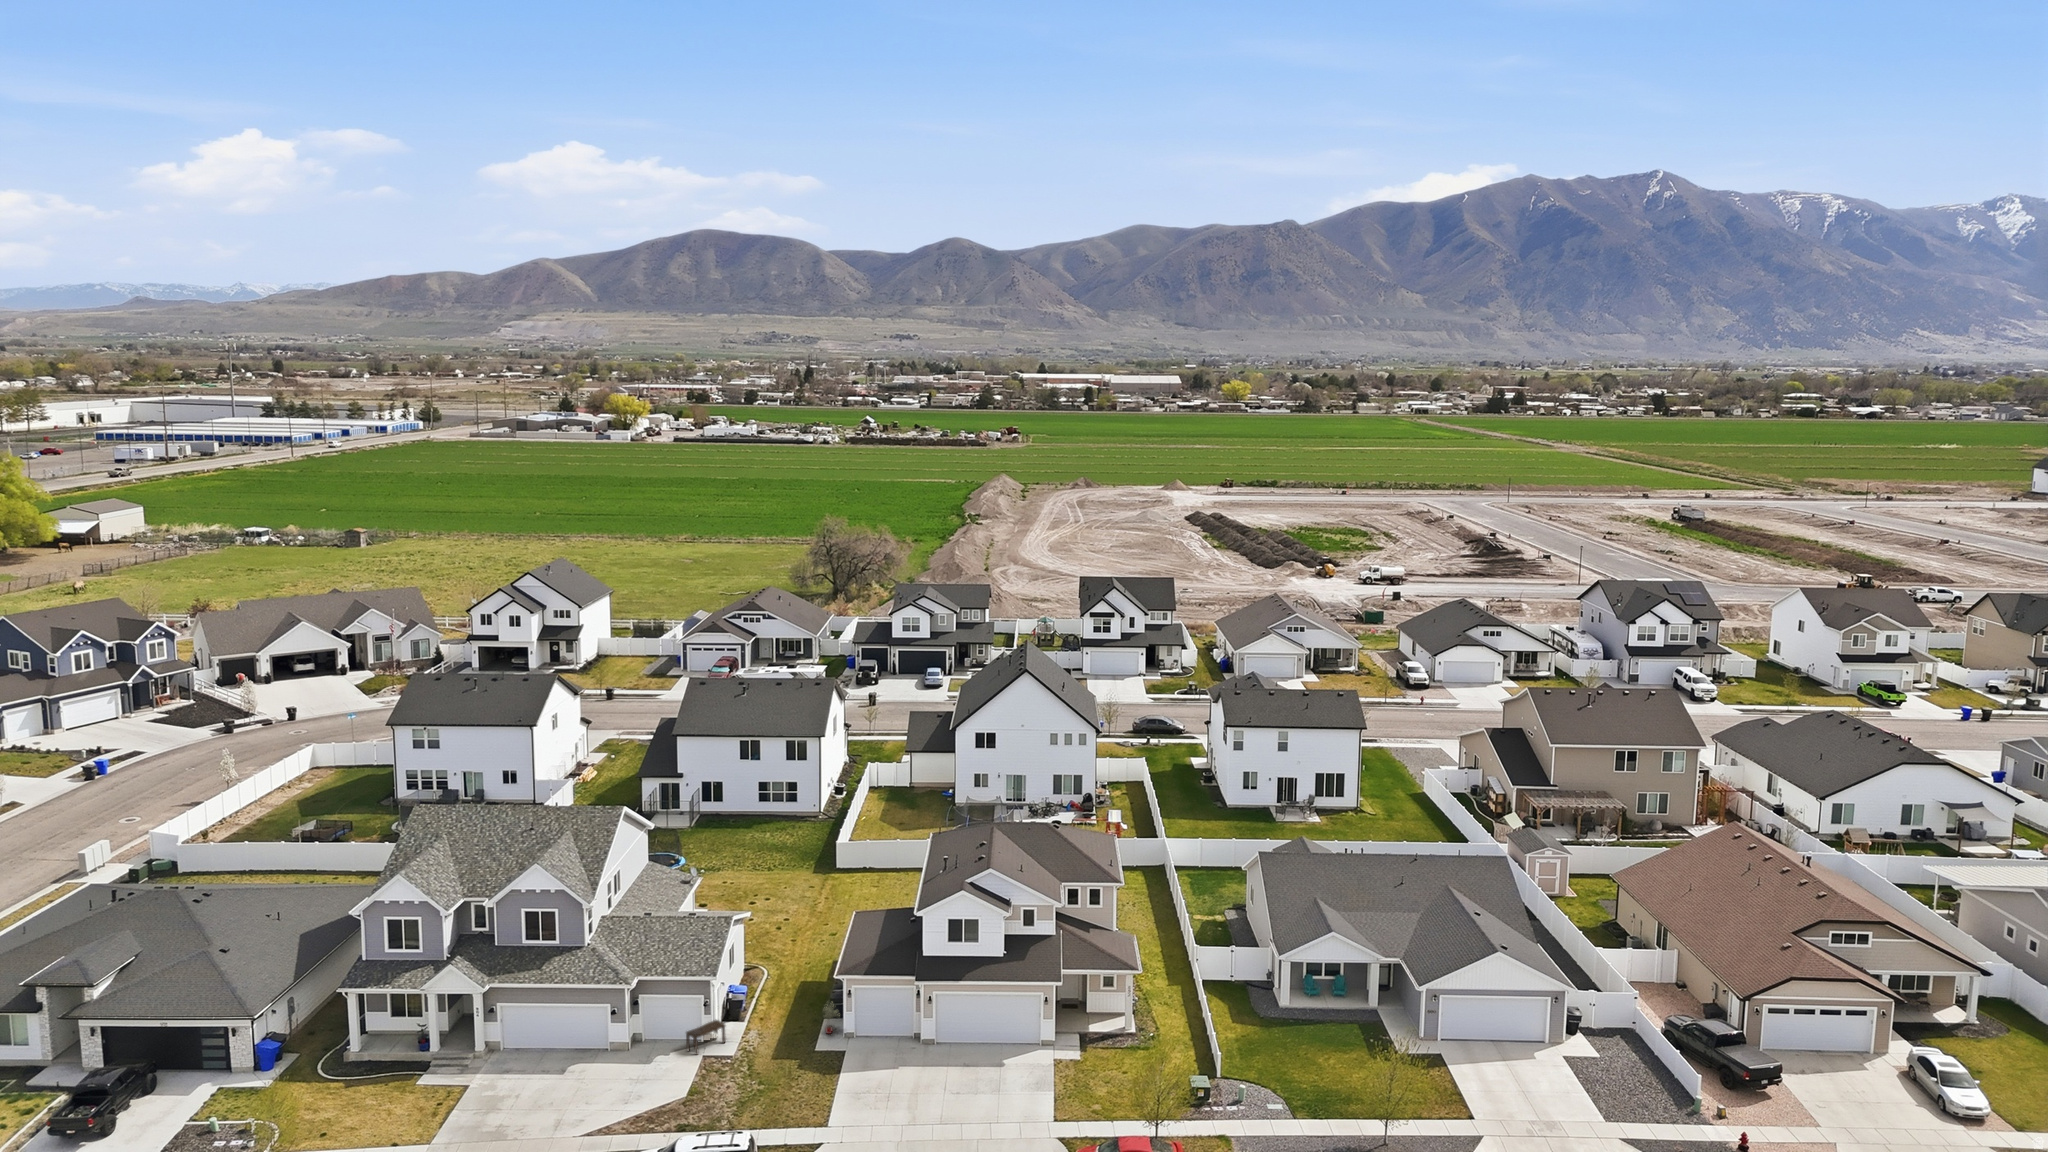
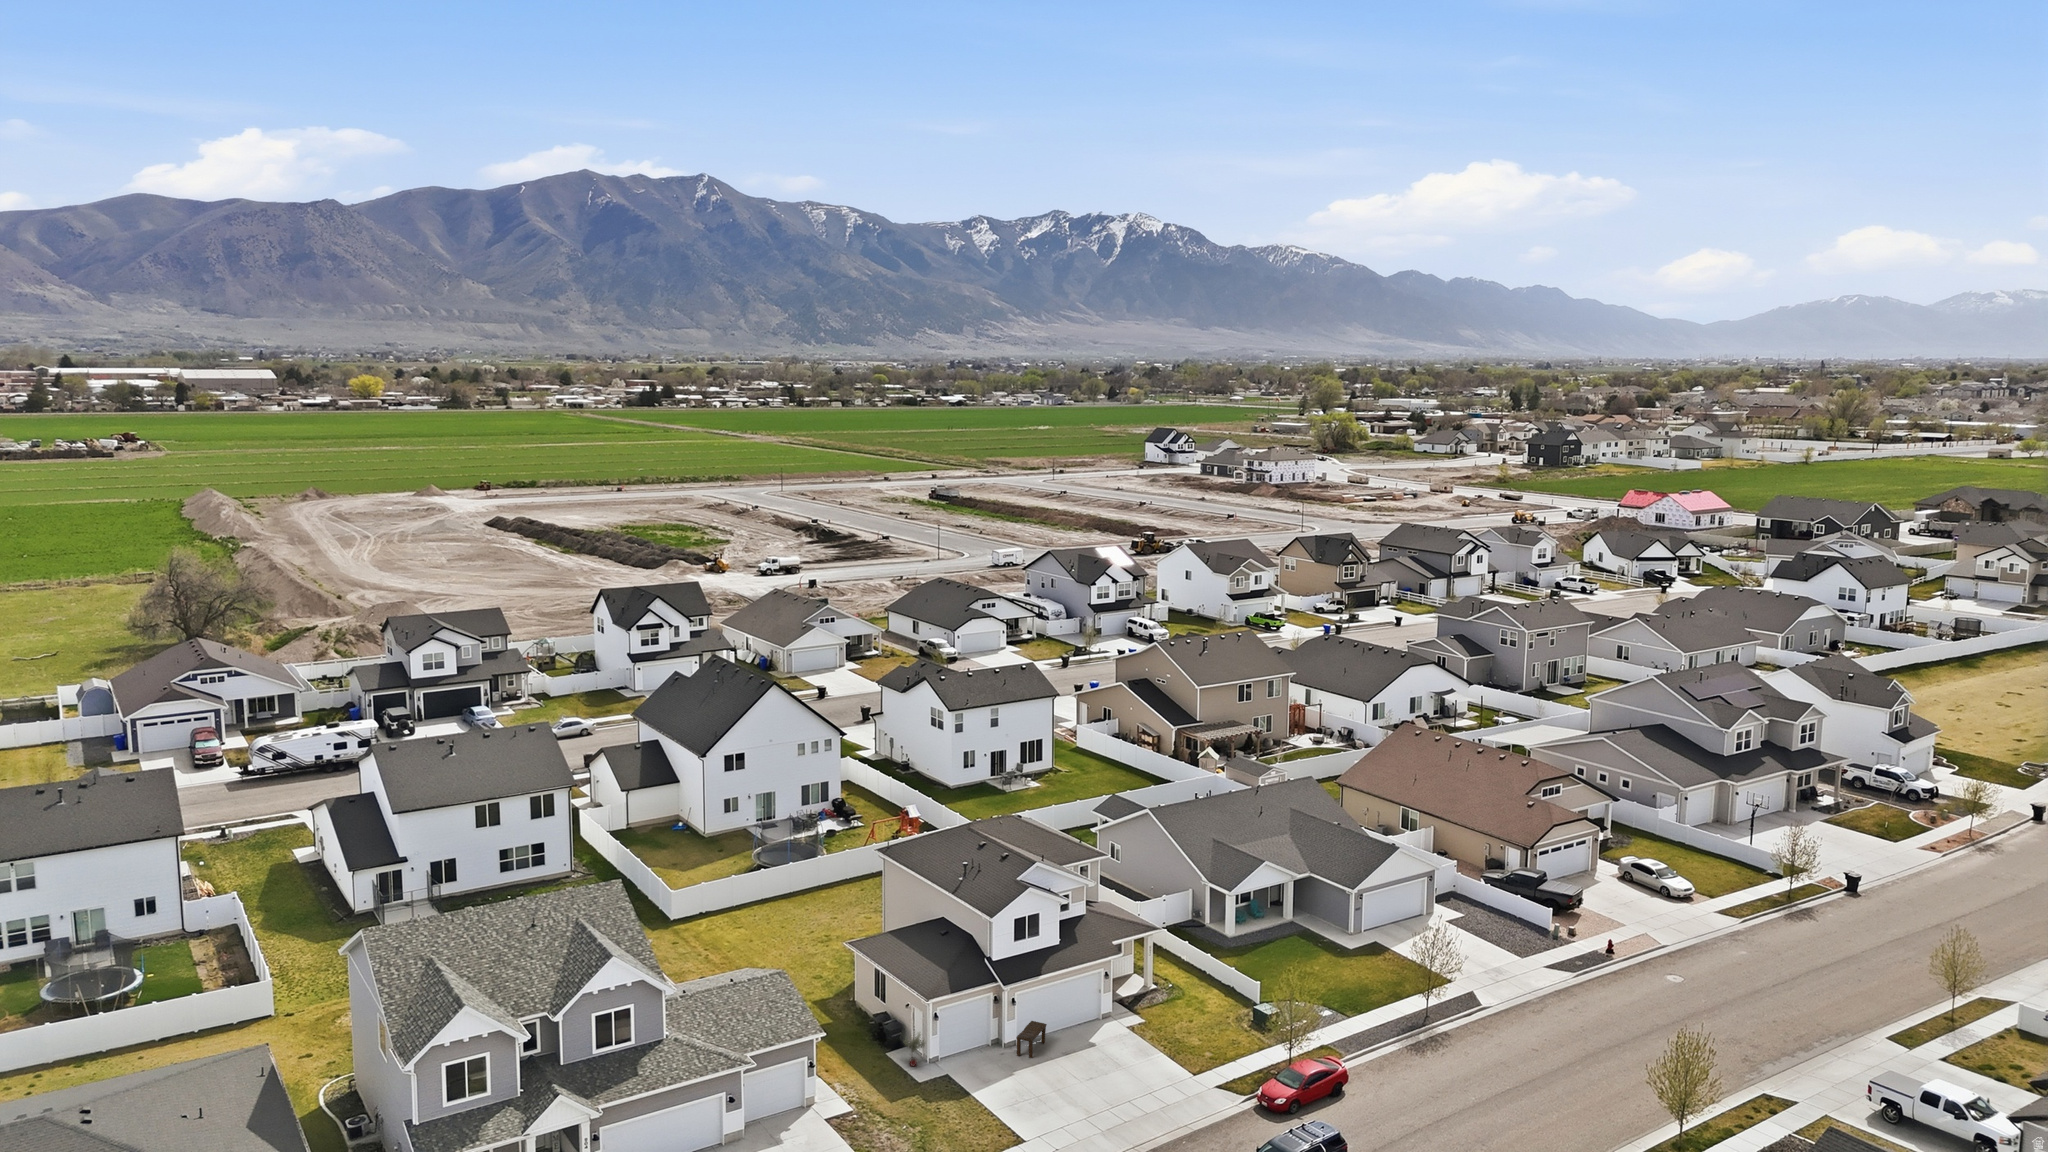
bench: present [686,1020,726,1055] -> present [1016,1021,1047,1058]

